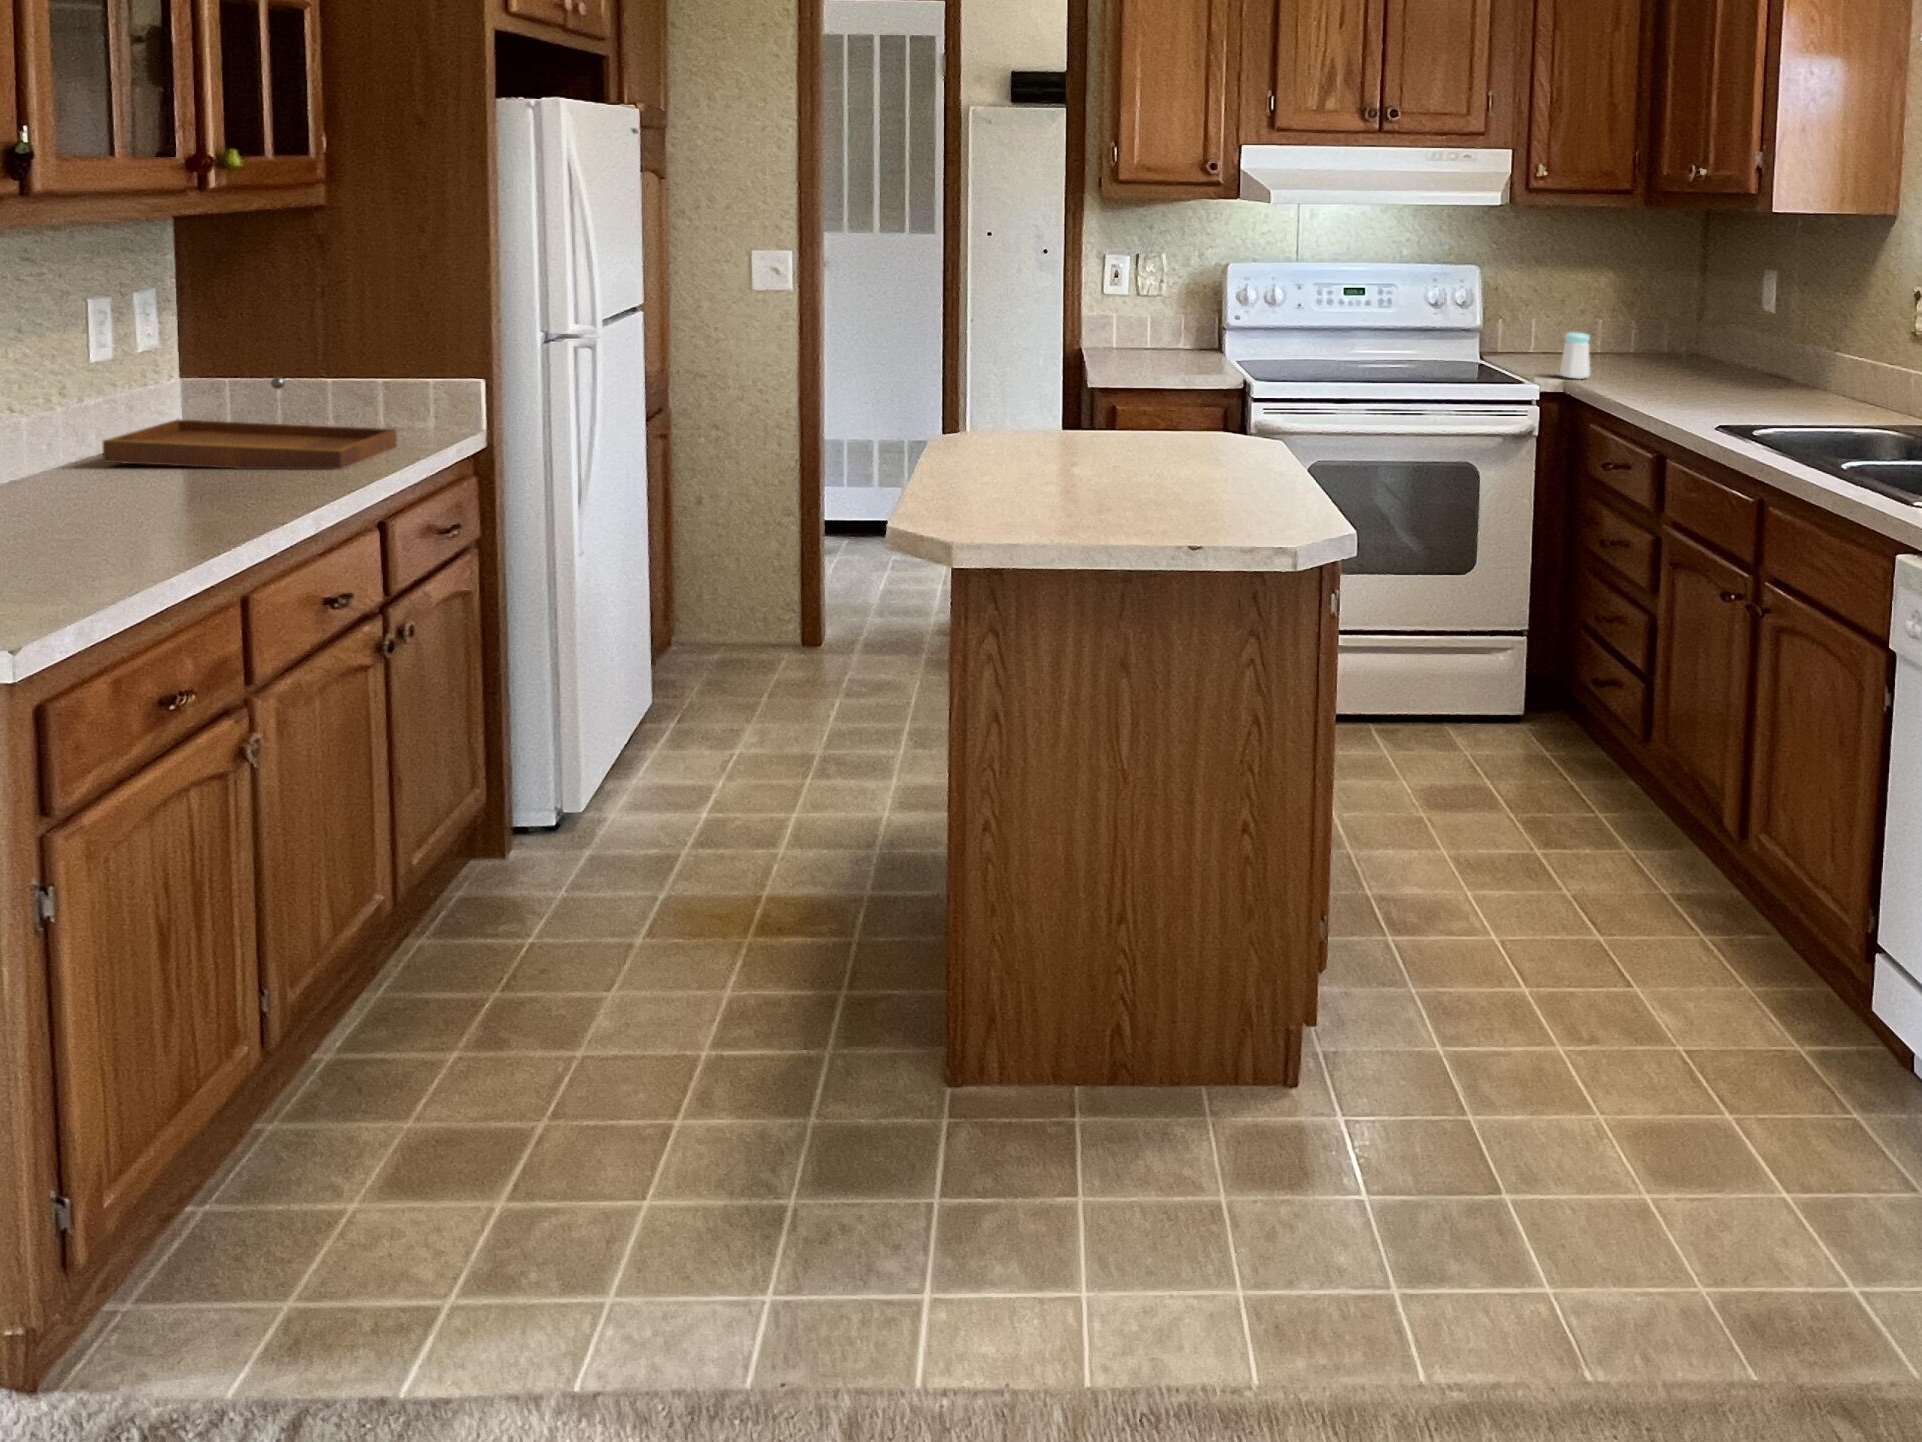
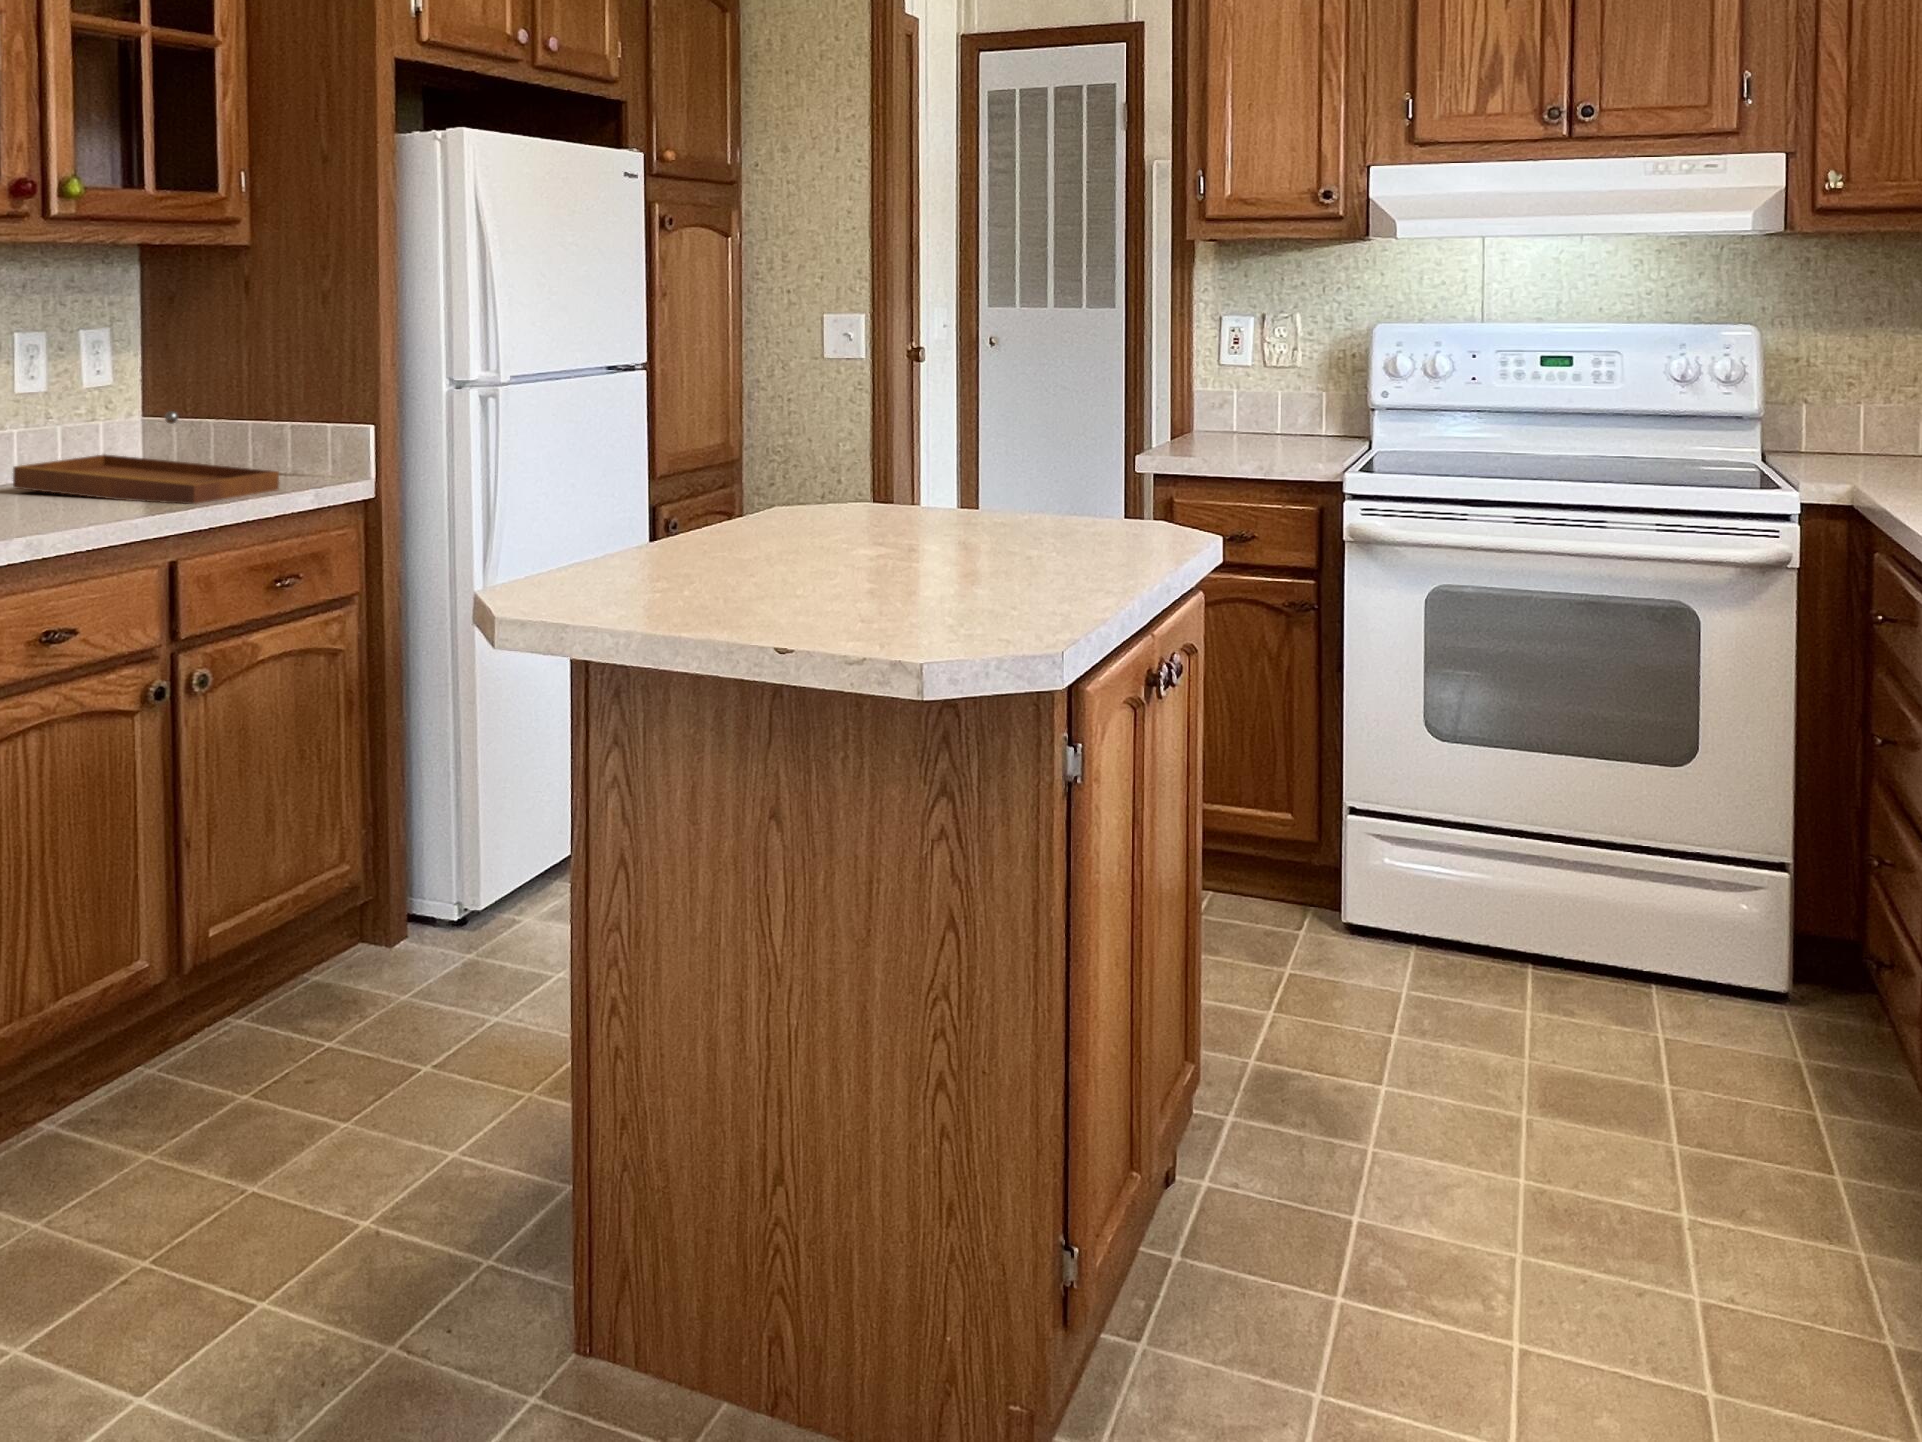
salt shaker: present [1560,332,1590,379] -> none [1855,418,1907,487]

